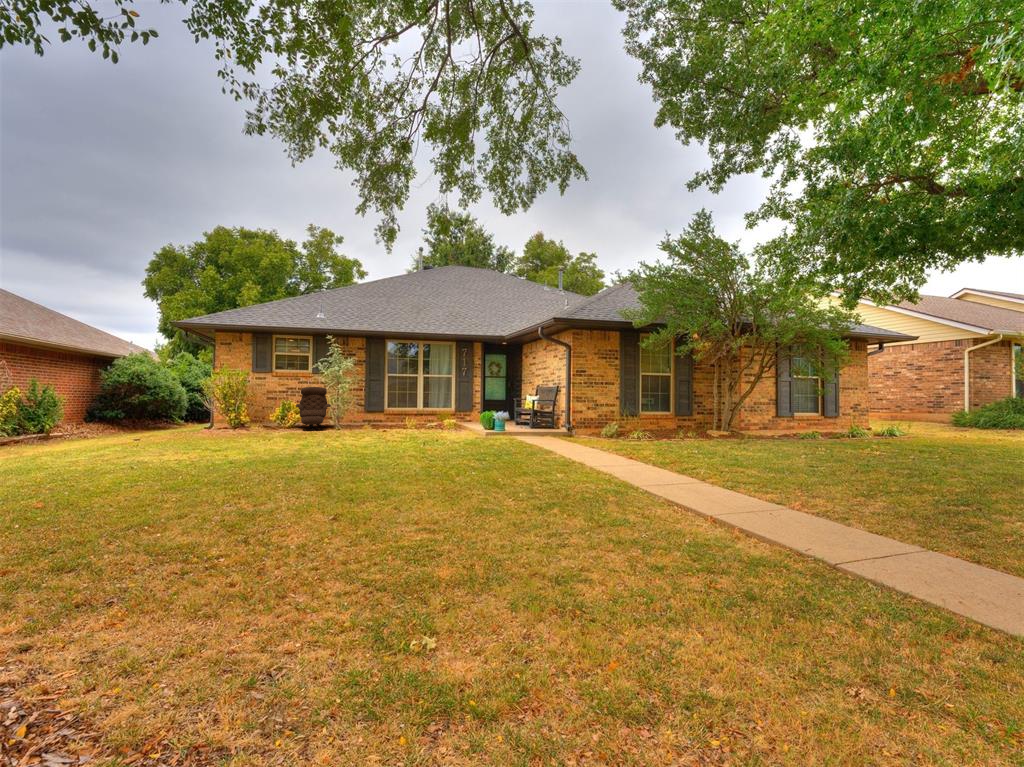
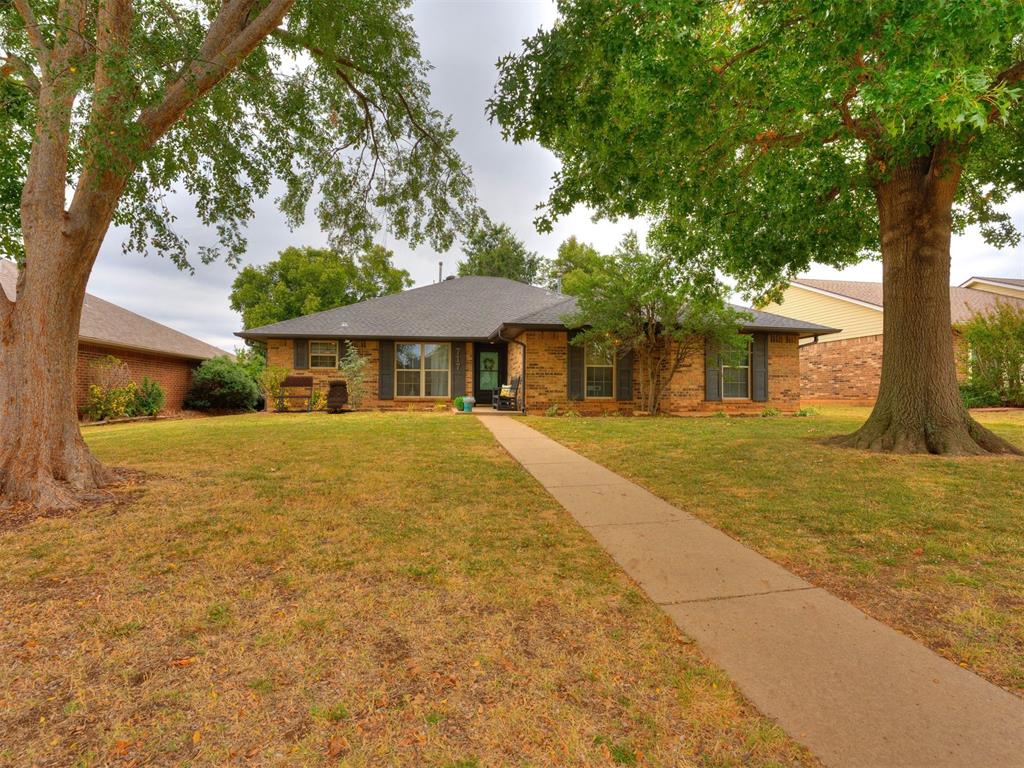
bench: none [228,381,279,429] -> present [275,376,313,412]

